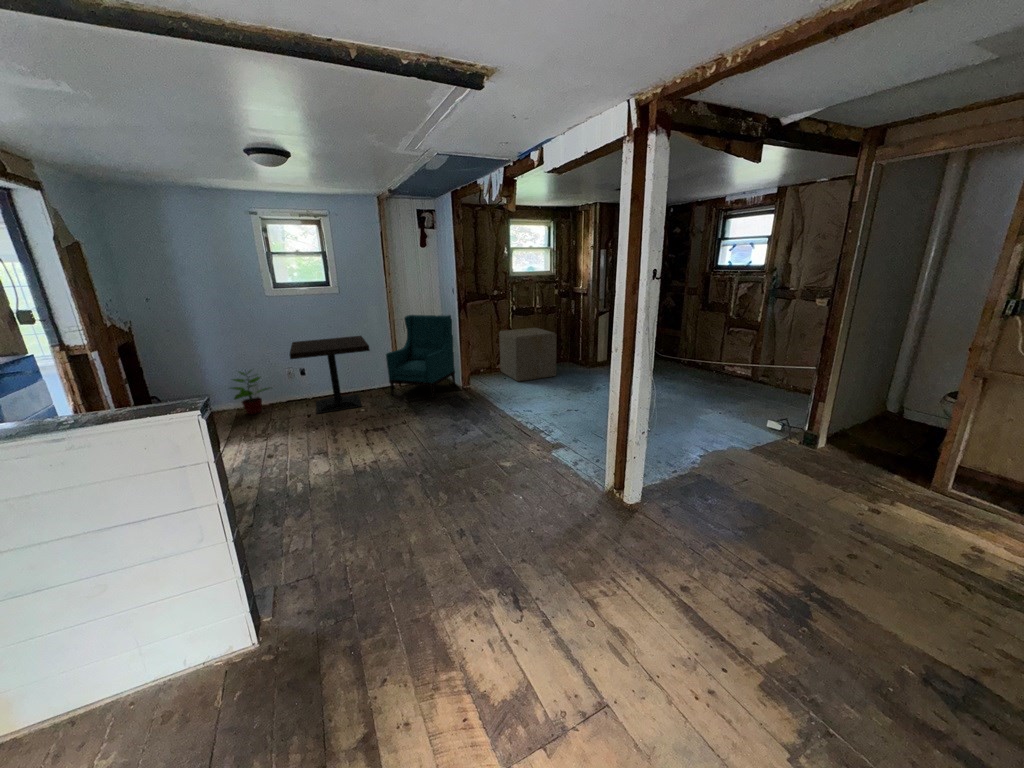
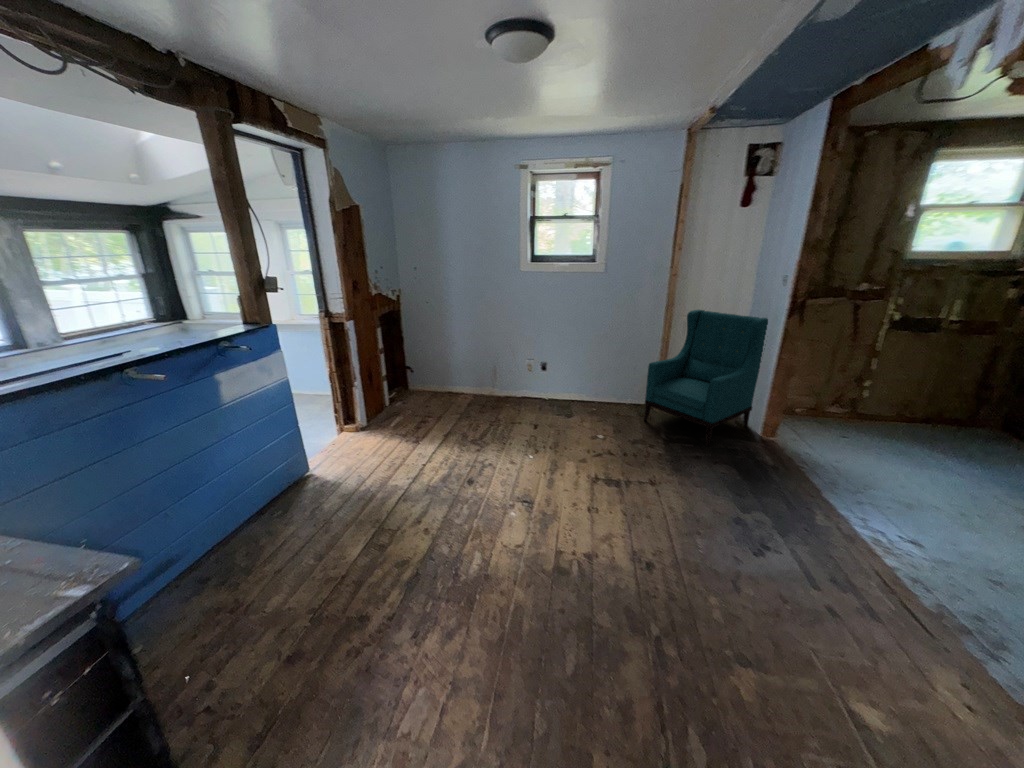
cardboard box: present [499,328,556,381] -> none [836,353,1008,461]
side table: present [290,336,370,414] -> none [524,329,627,431]
potted plant: present [232,371,269,414] -> none [465,354,507,407]

